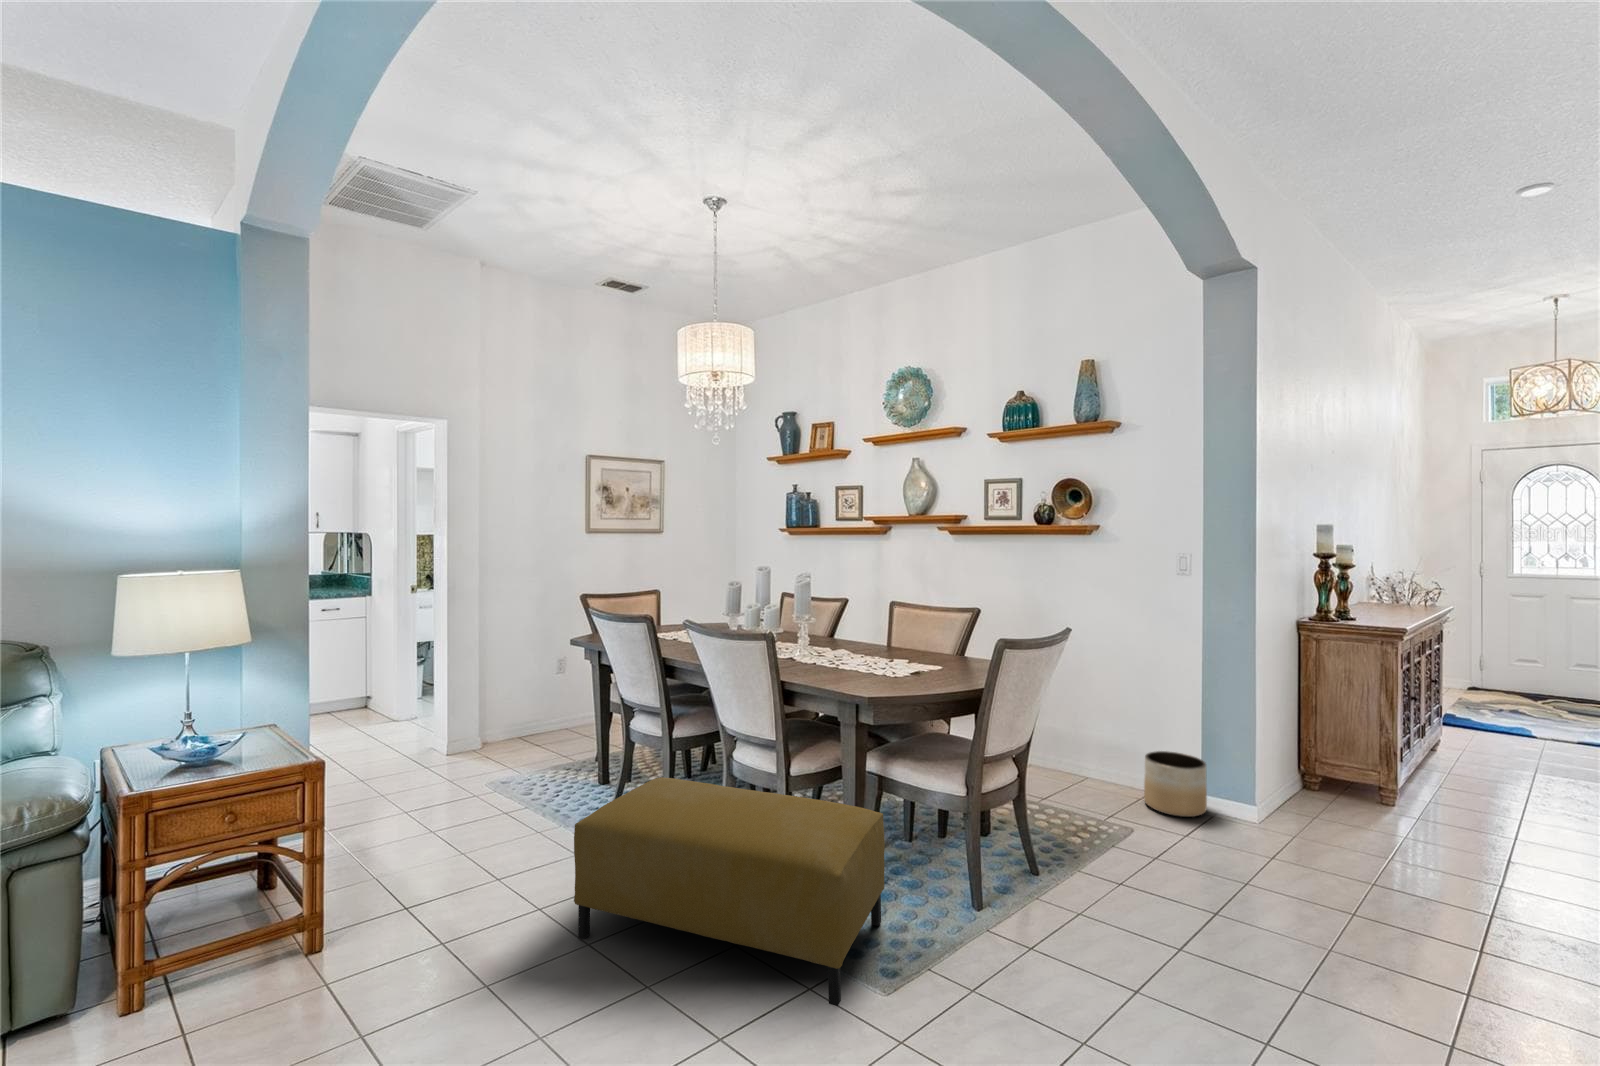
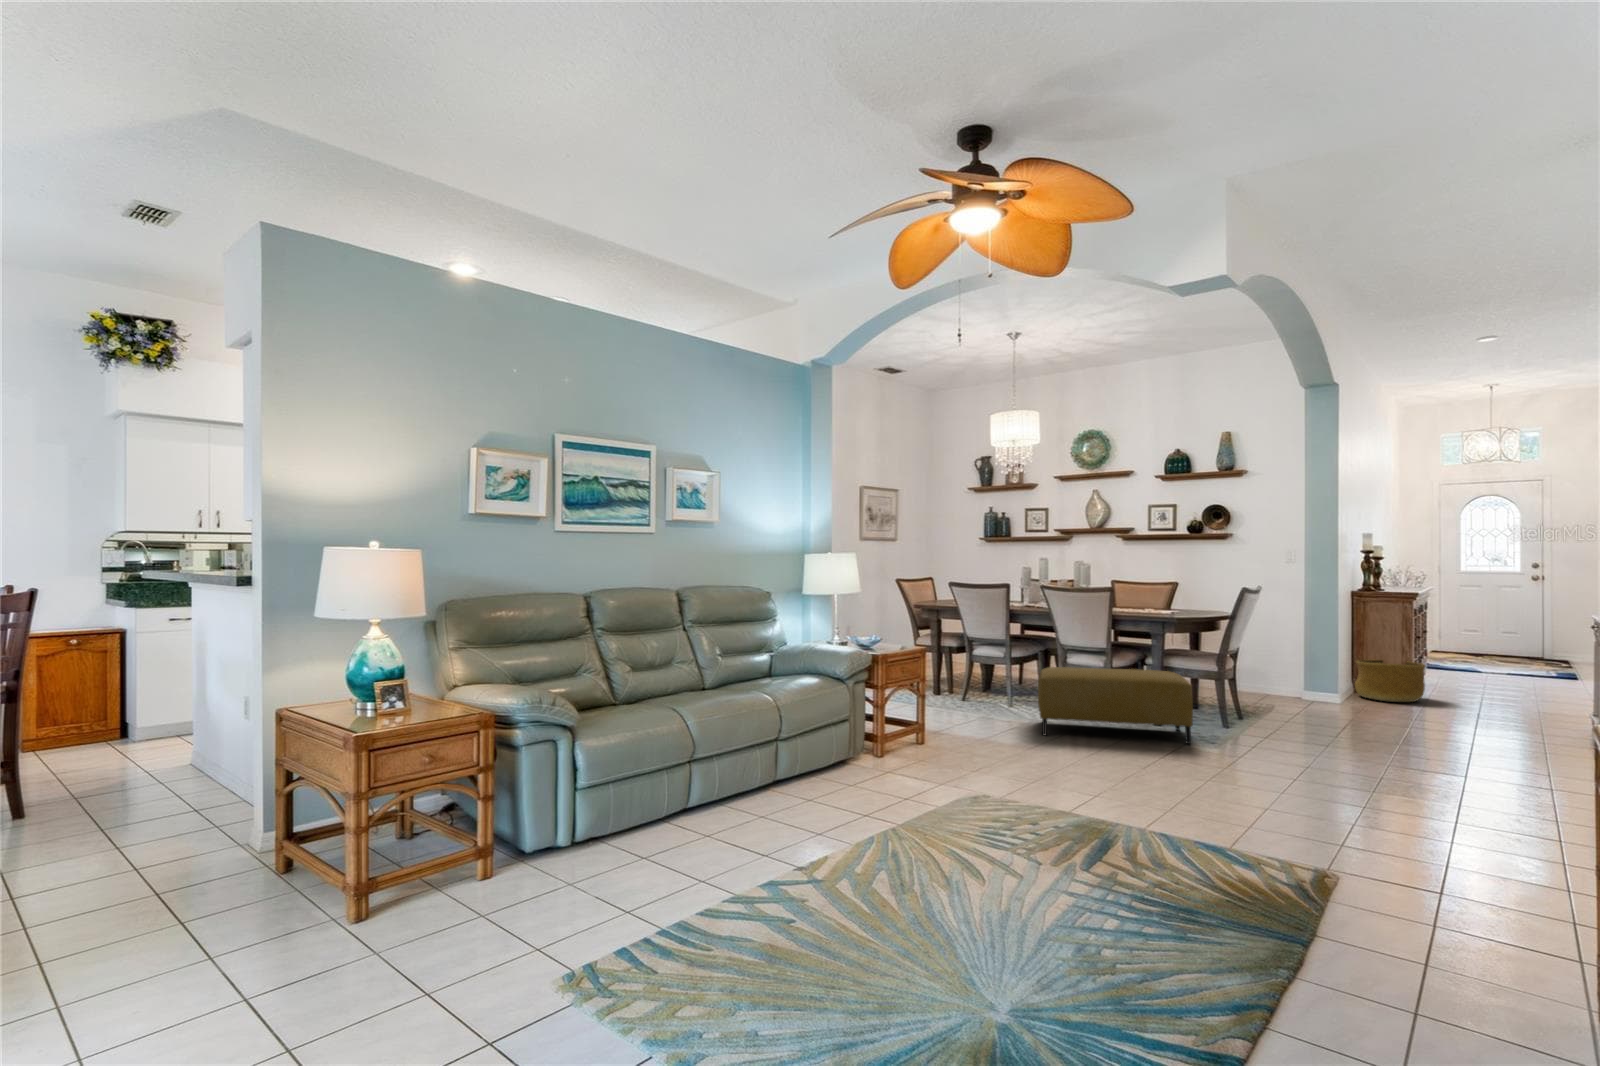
basket: none [1293,736,1422,827] -> present [1355,660,1425,702]
planter: present [1144,751,1207,817] -> none [1272,669,1310,702]

